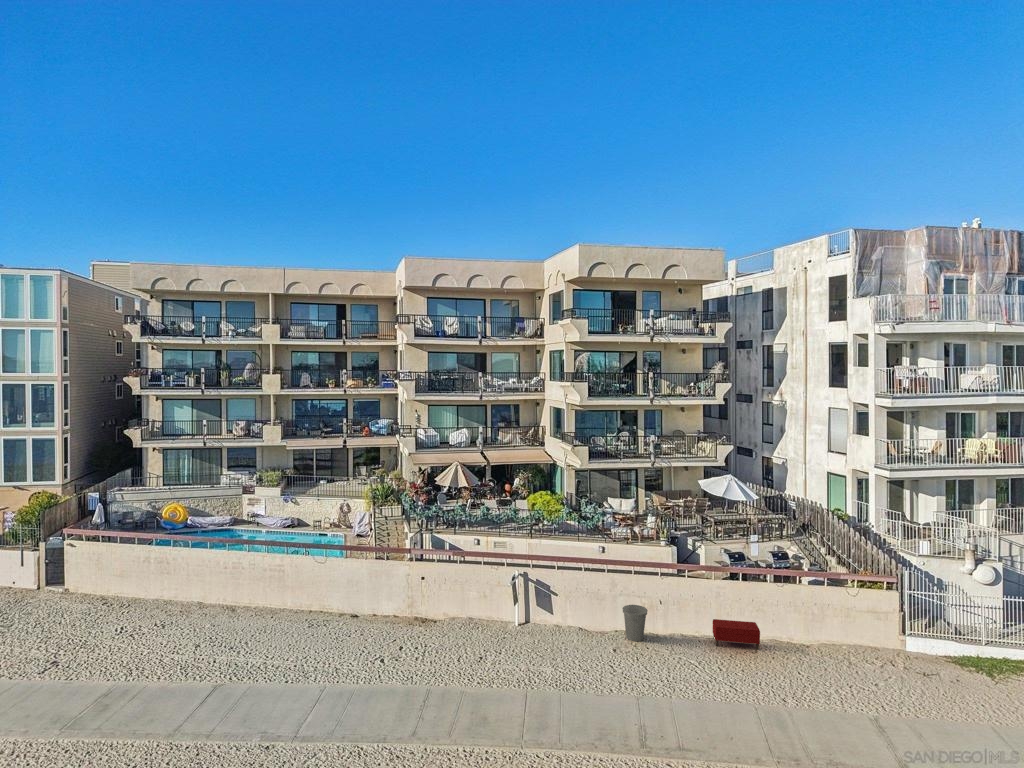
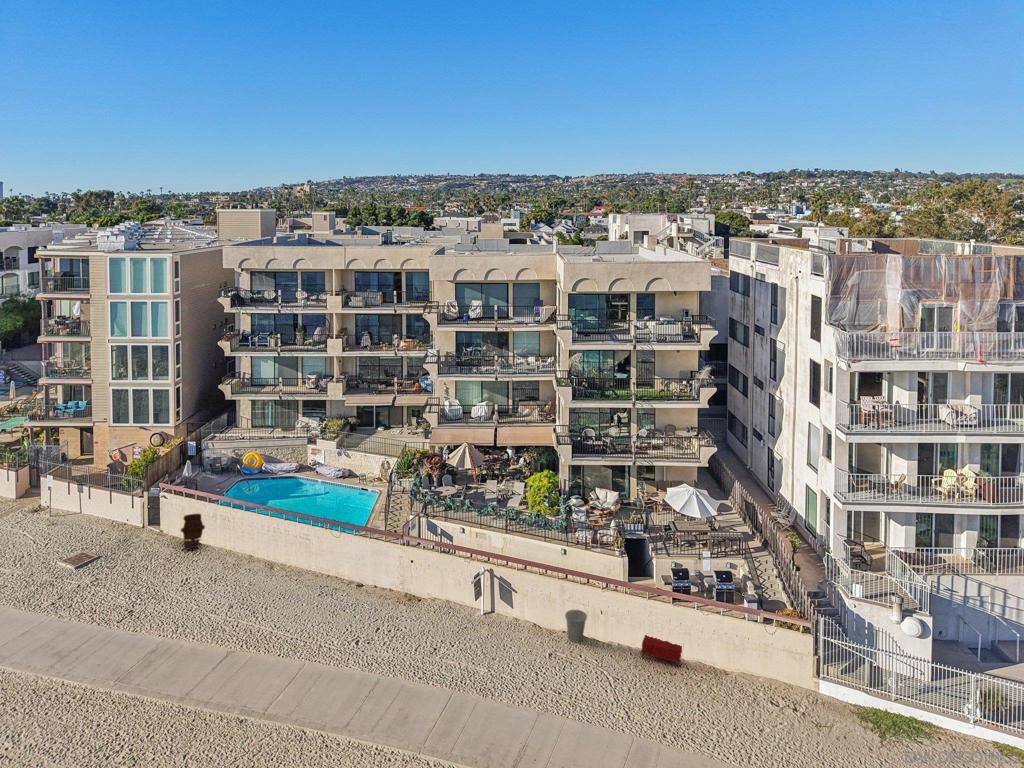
lounge chair: none [97,560,130,607] -> present [181,514,205,550]

